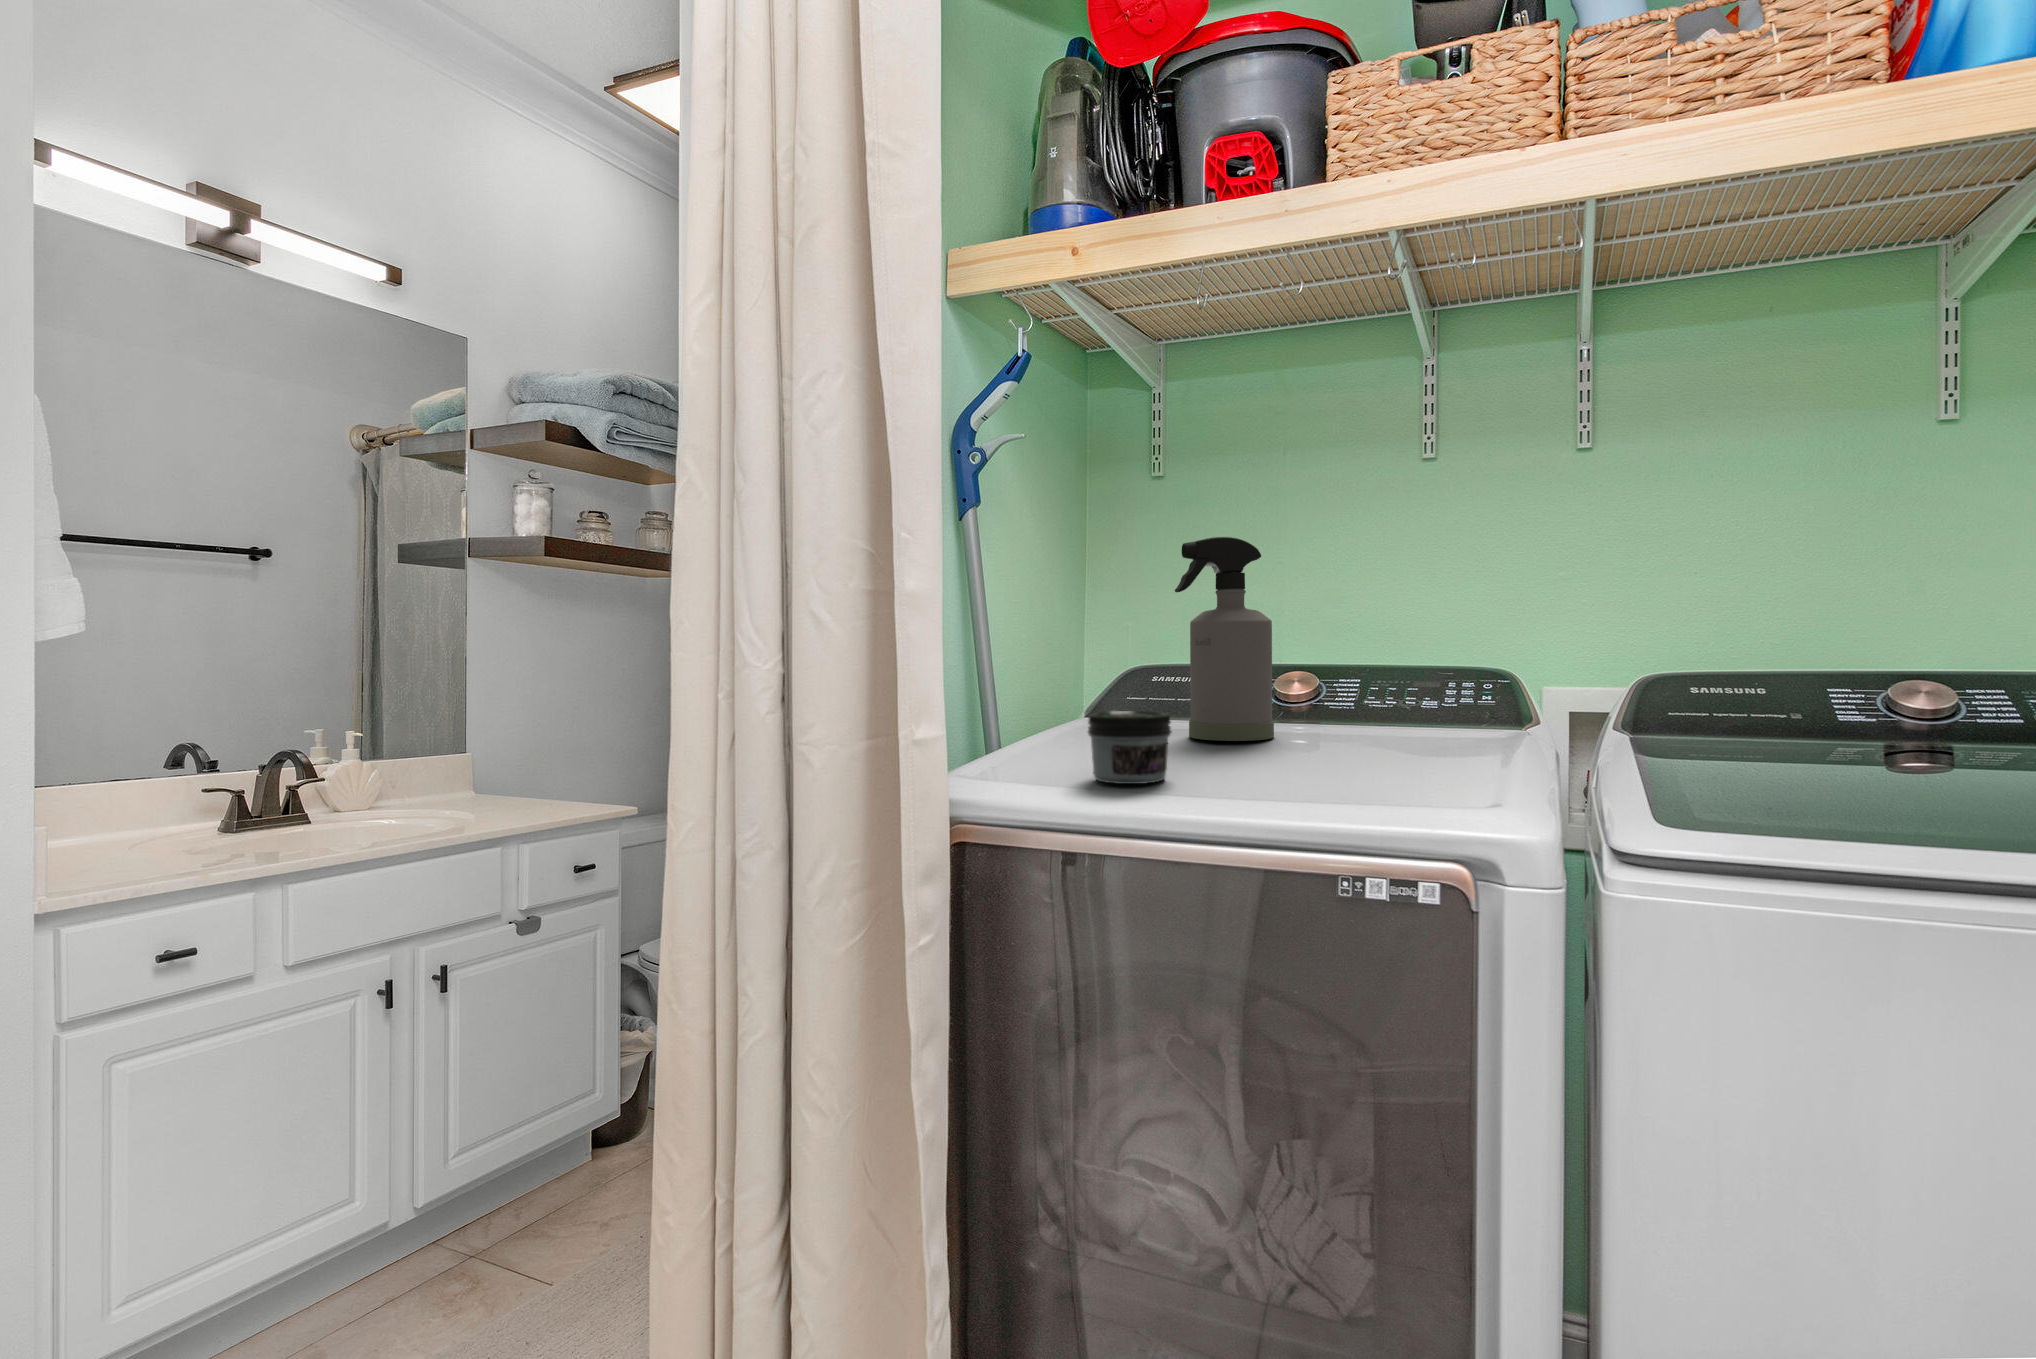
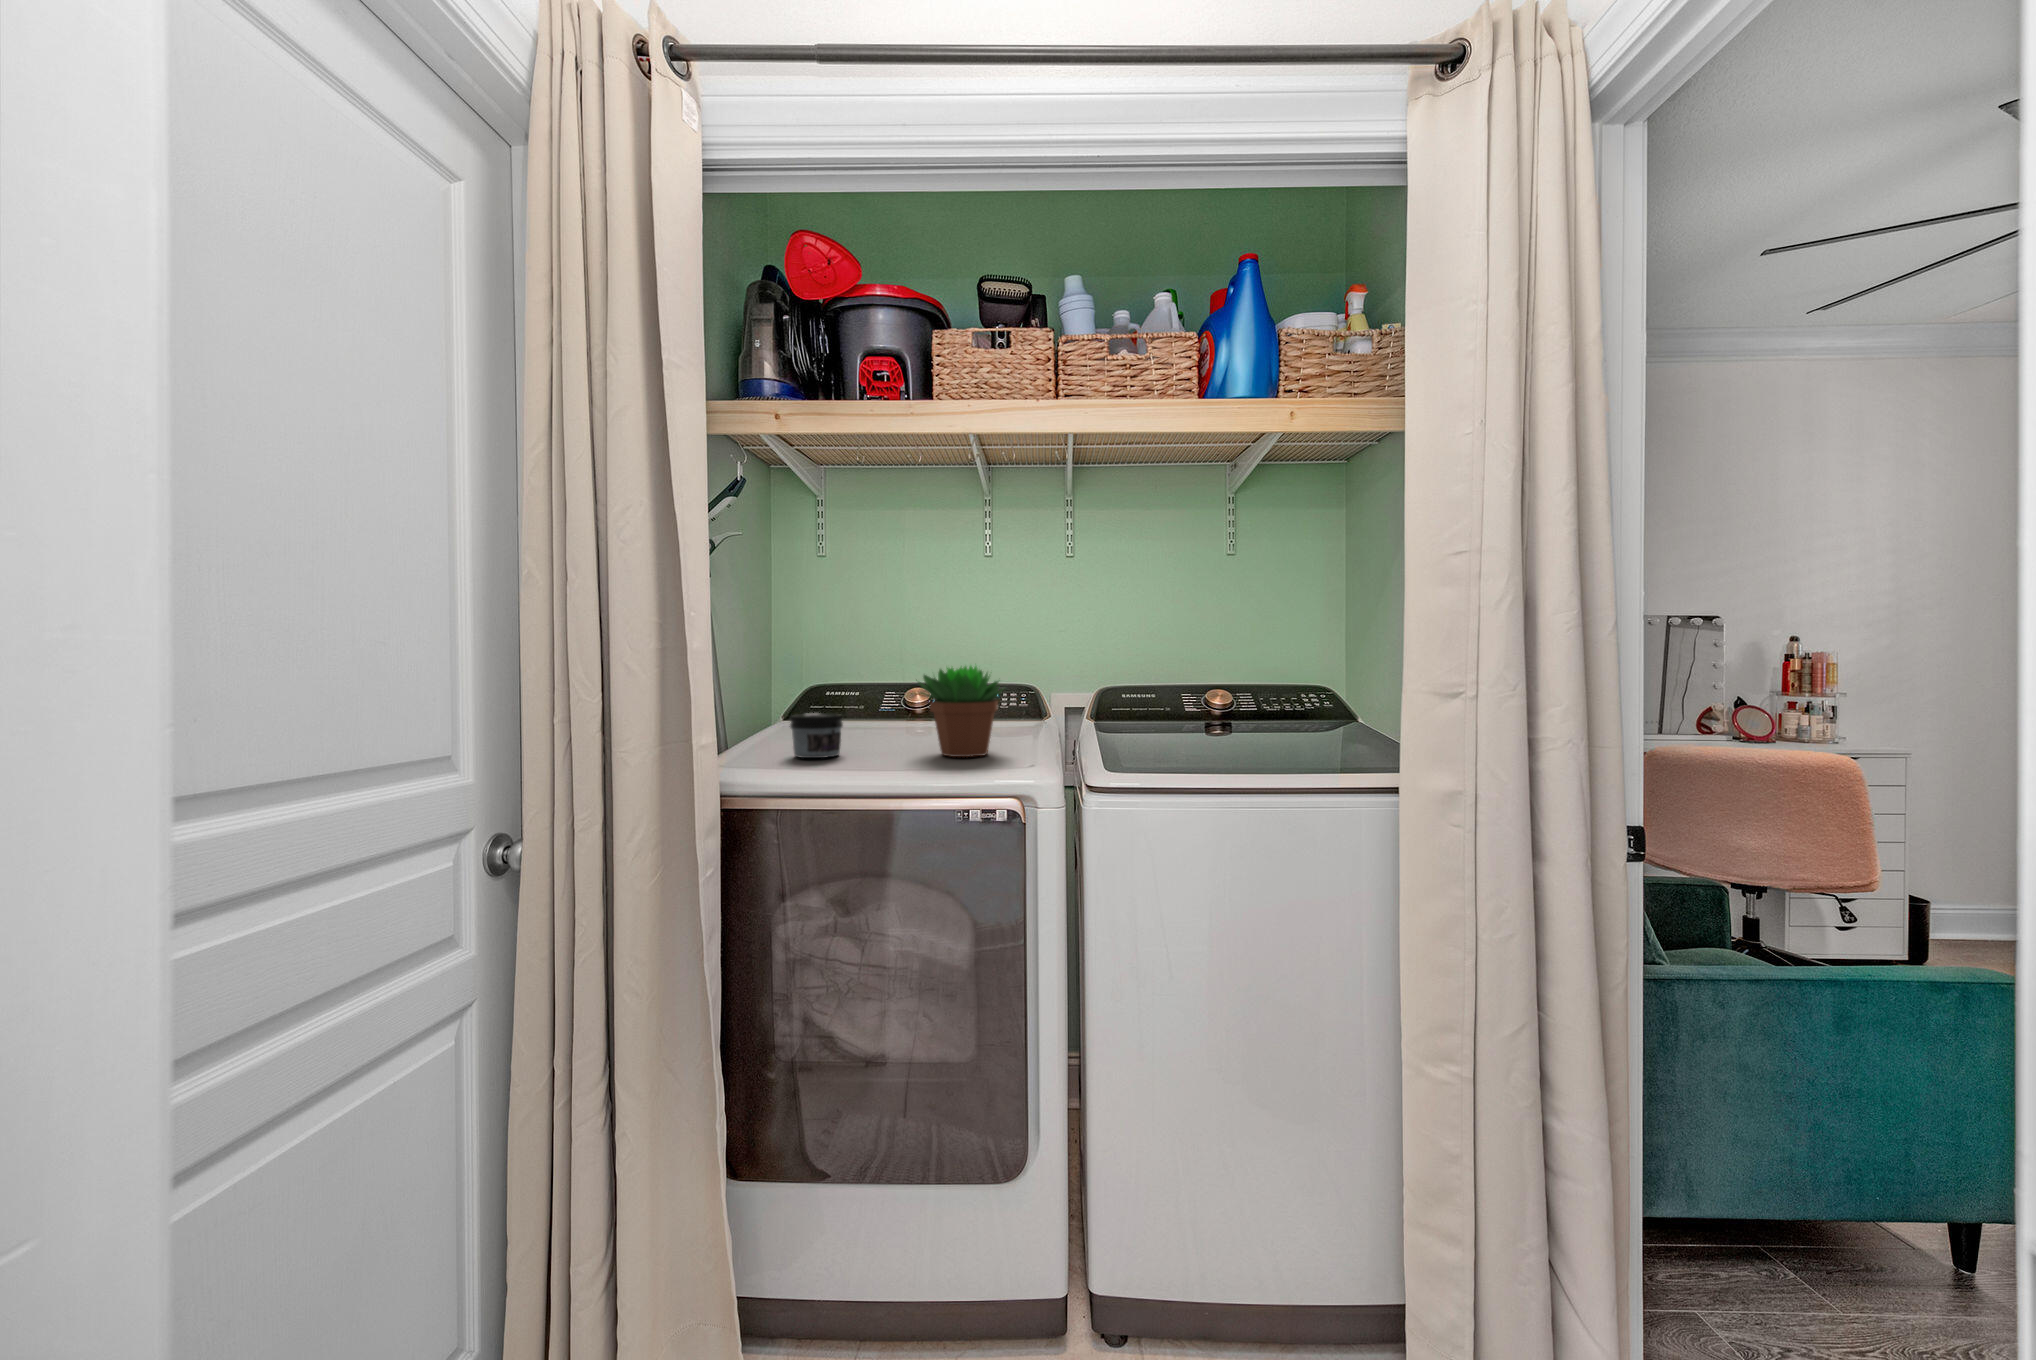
spray bottle: present [1175,537,1274,741] -> none [838,601,902,732]
succulent plant: none [1291,629,1460,795] -> present [918,666,1003,757]

